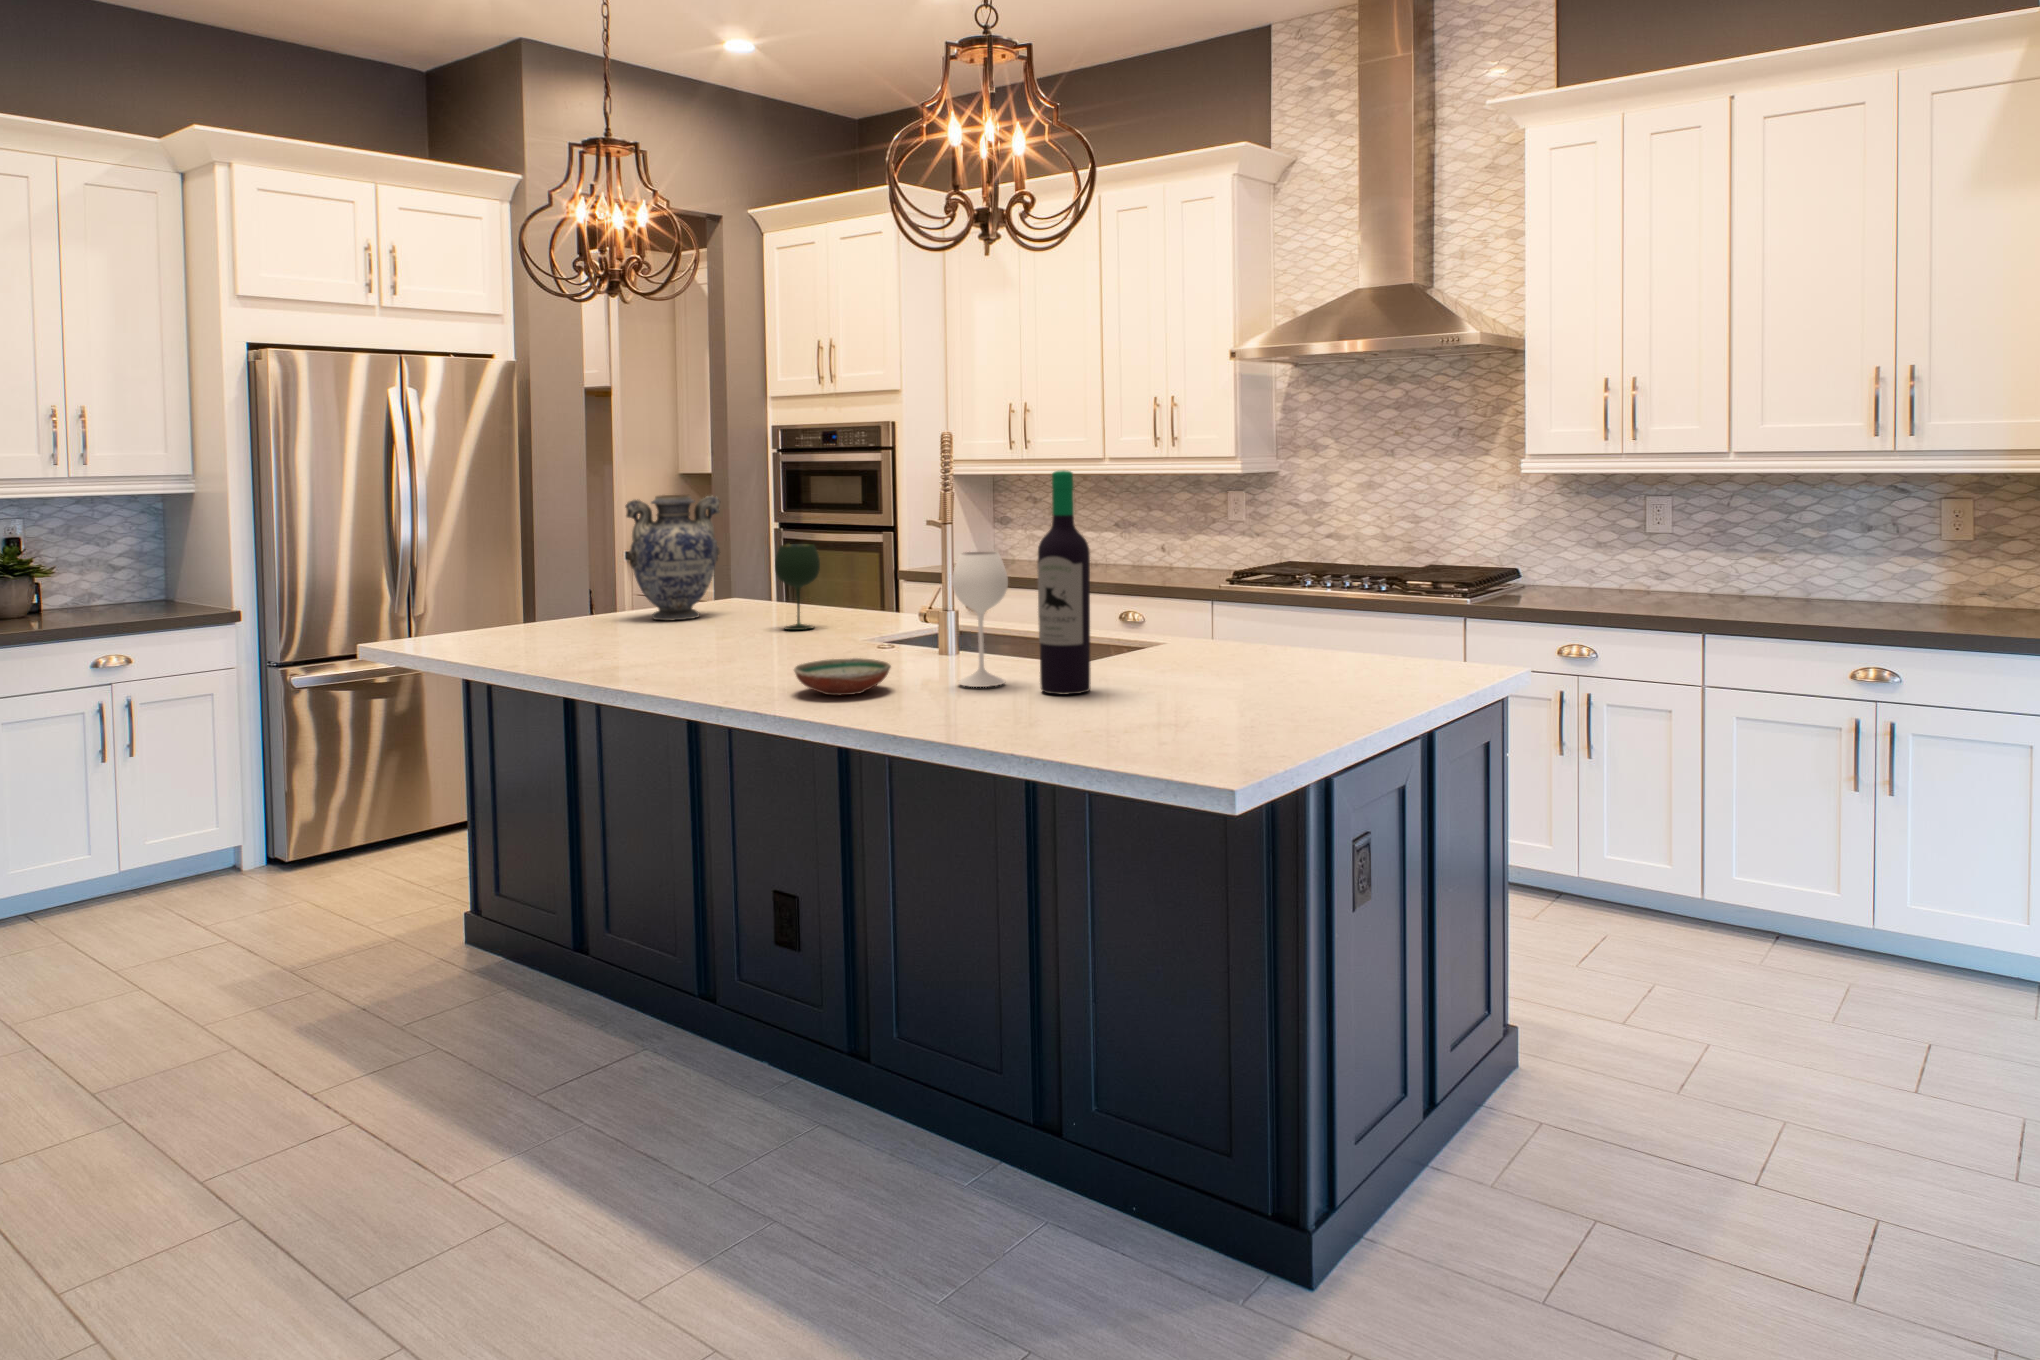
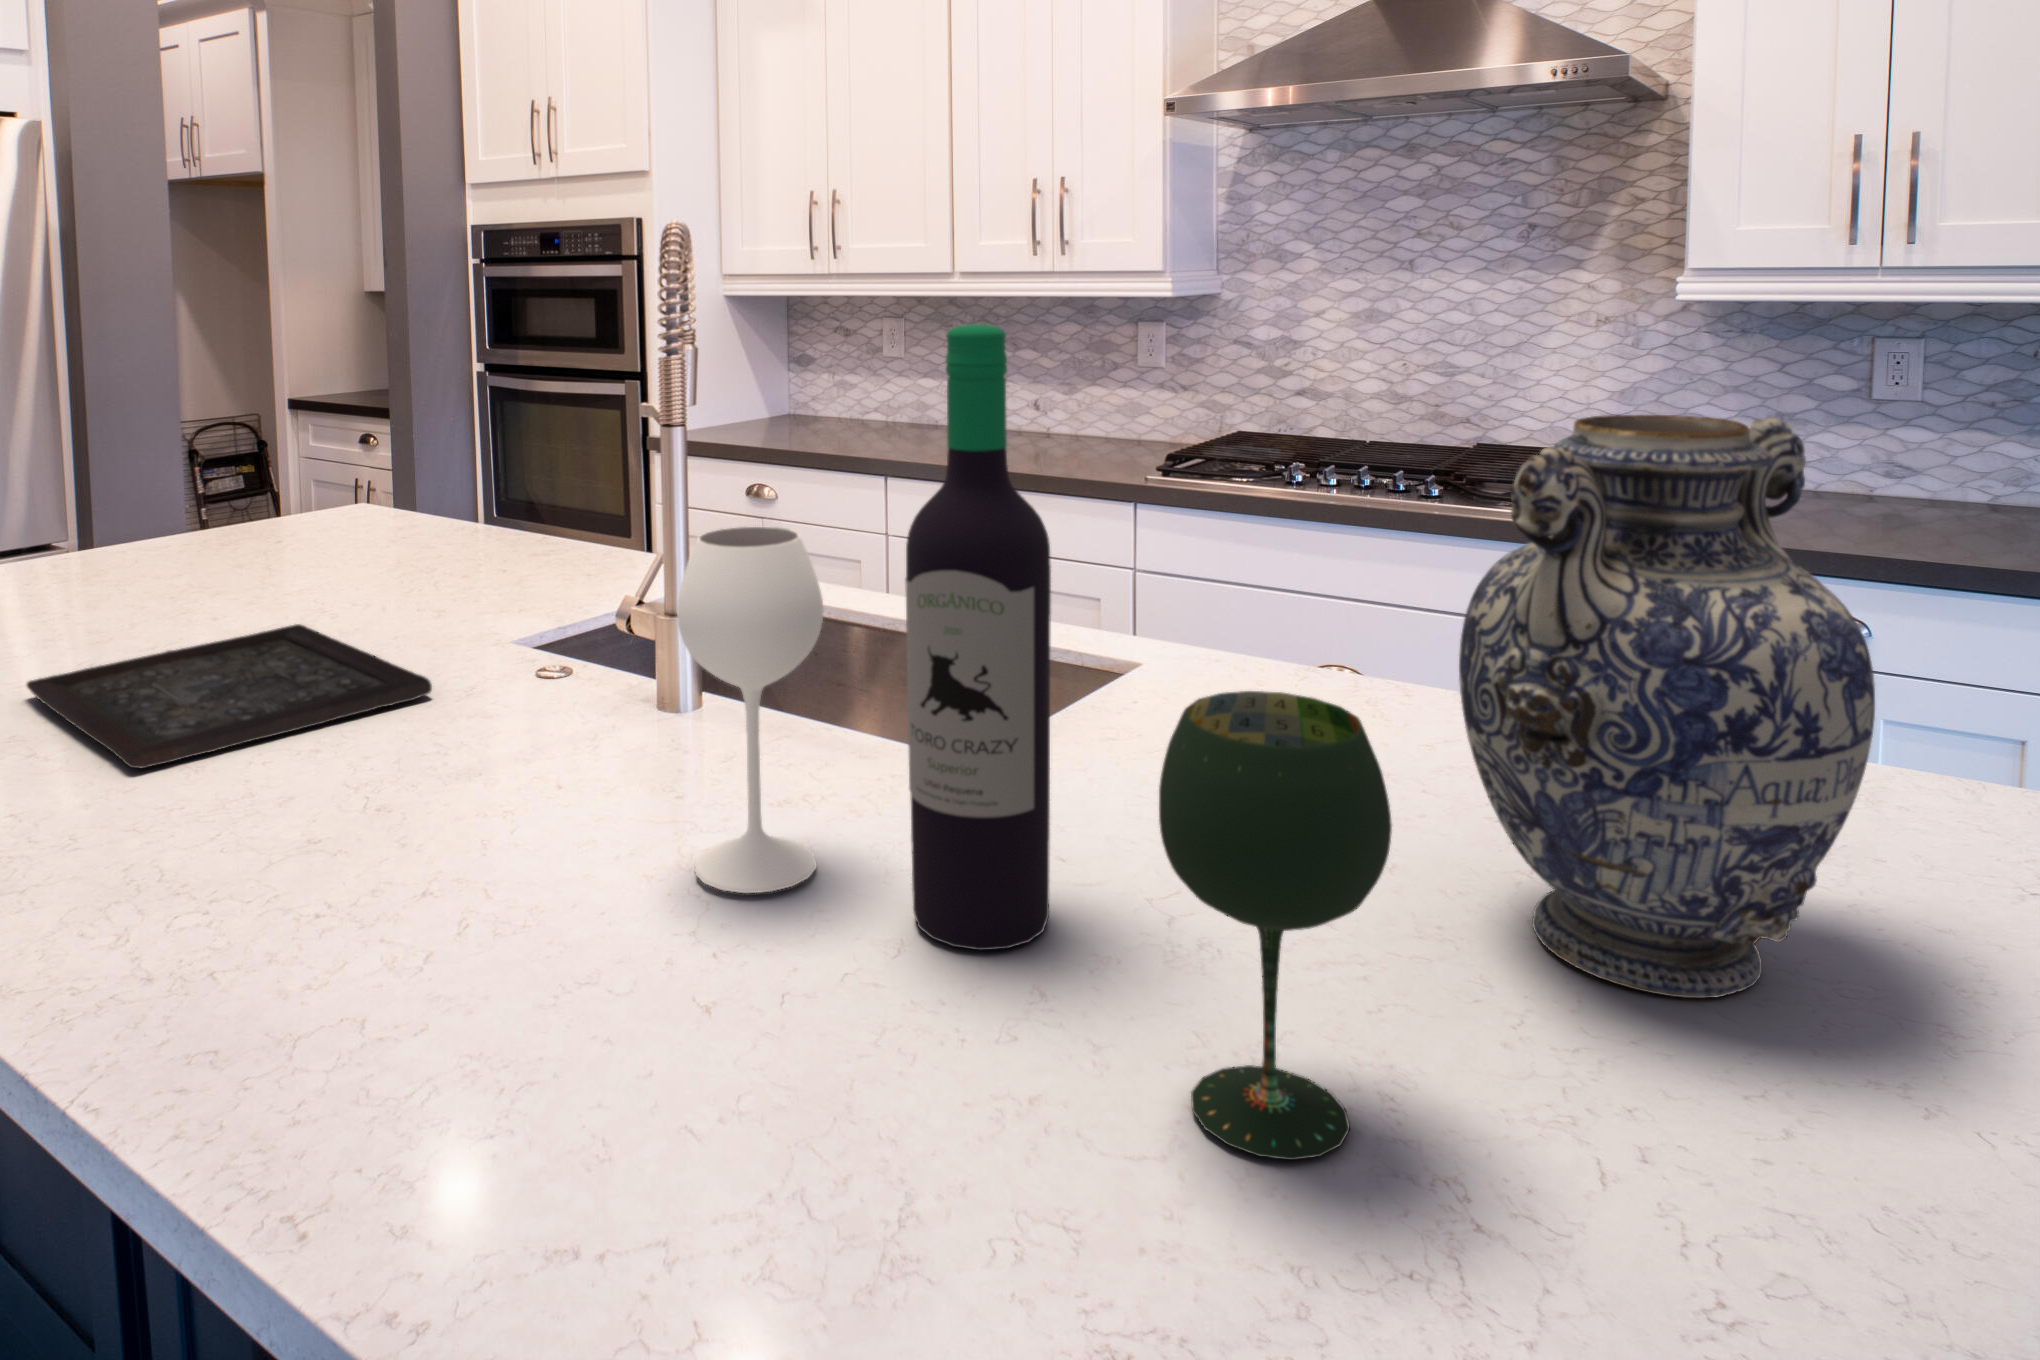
vase: present [626,495,720,621] -> present [1459,415,1875,998]
wine glass: present [775,544,820,630] -> present [1159,691,1392,1160]
tray: none [633,632,826,669] -> present [27,624,432,768]
decorative bowl: present [794,658,891,695] -> none [246,793,518,935]

